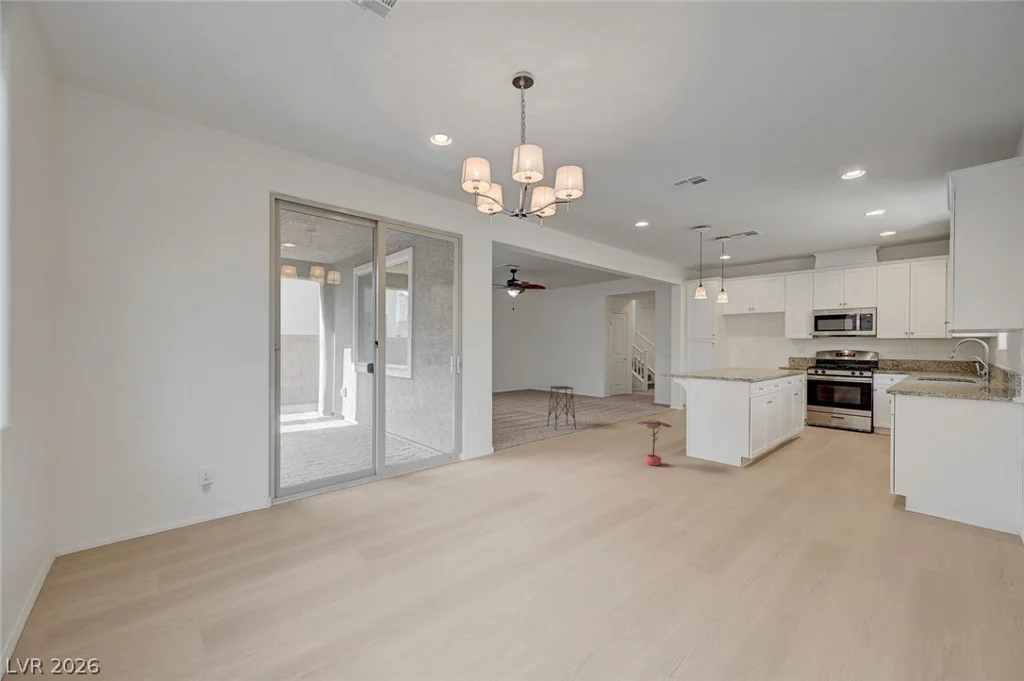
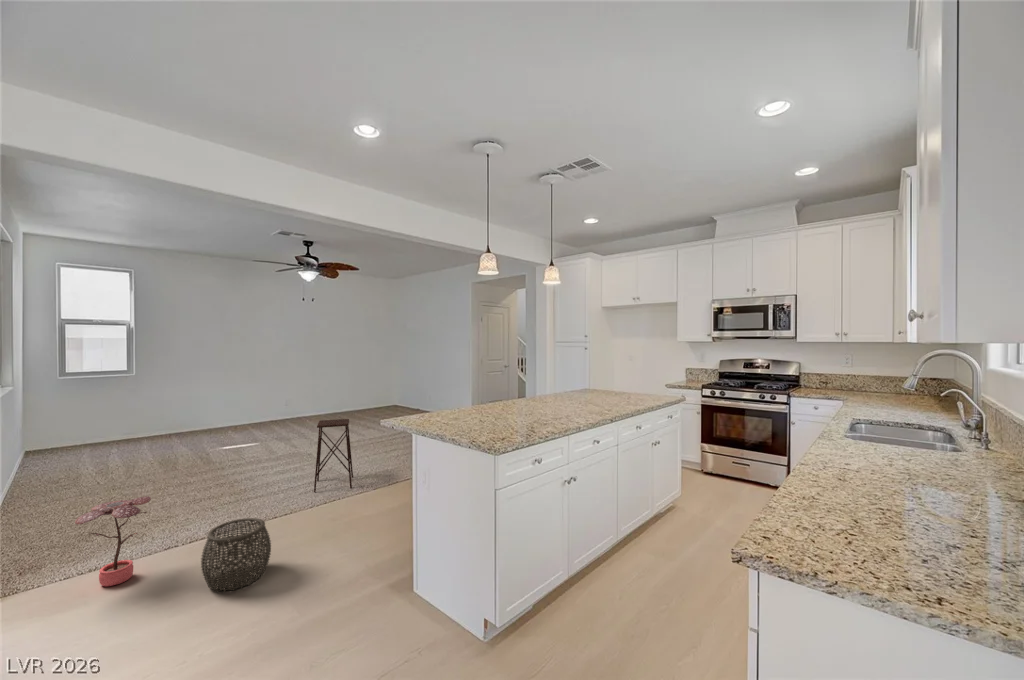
potted plant: present [637,420,671,466] -> present [75,496,151,586]
woven basket: none [560,426,592,458] -> present [201,518,271,591]

